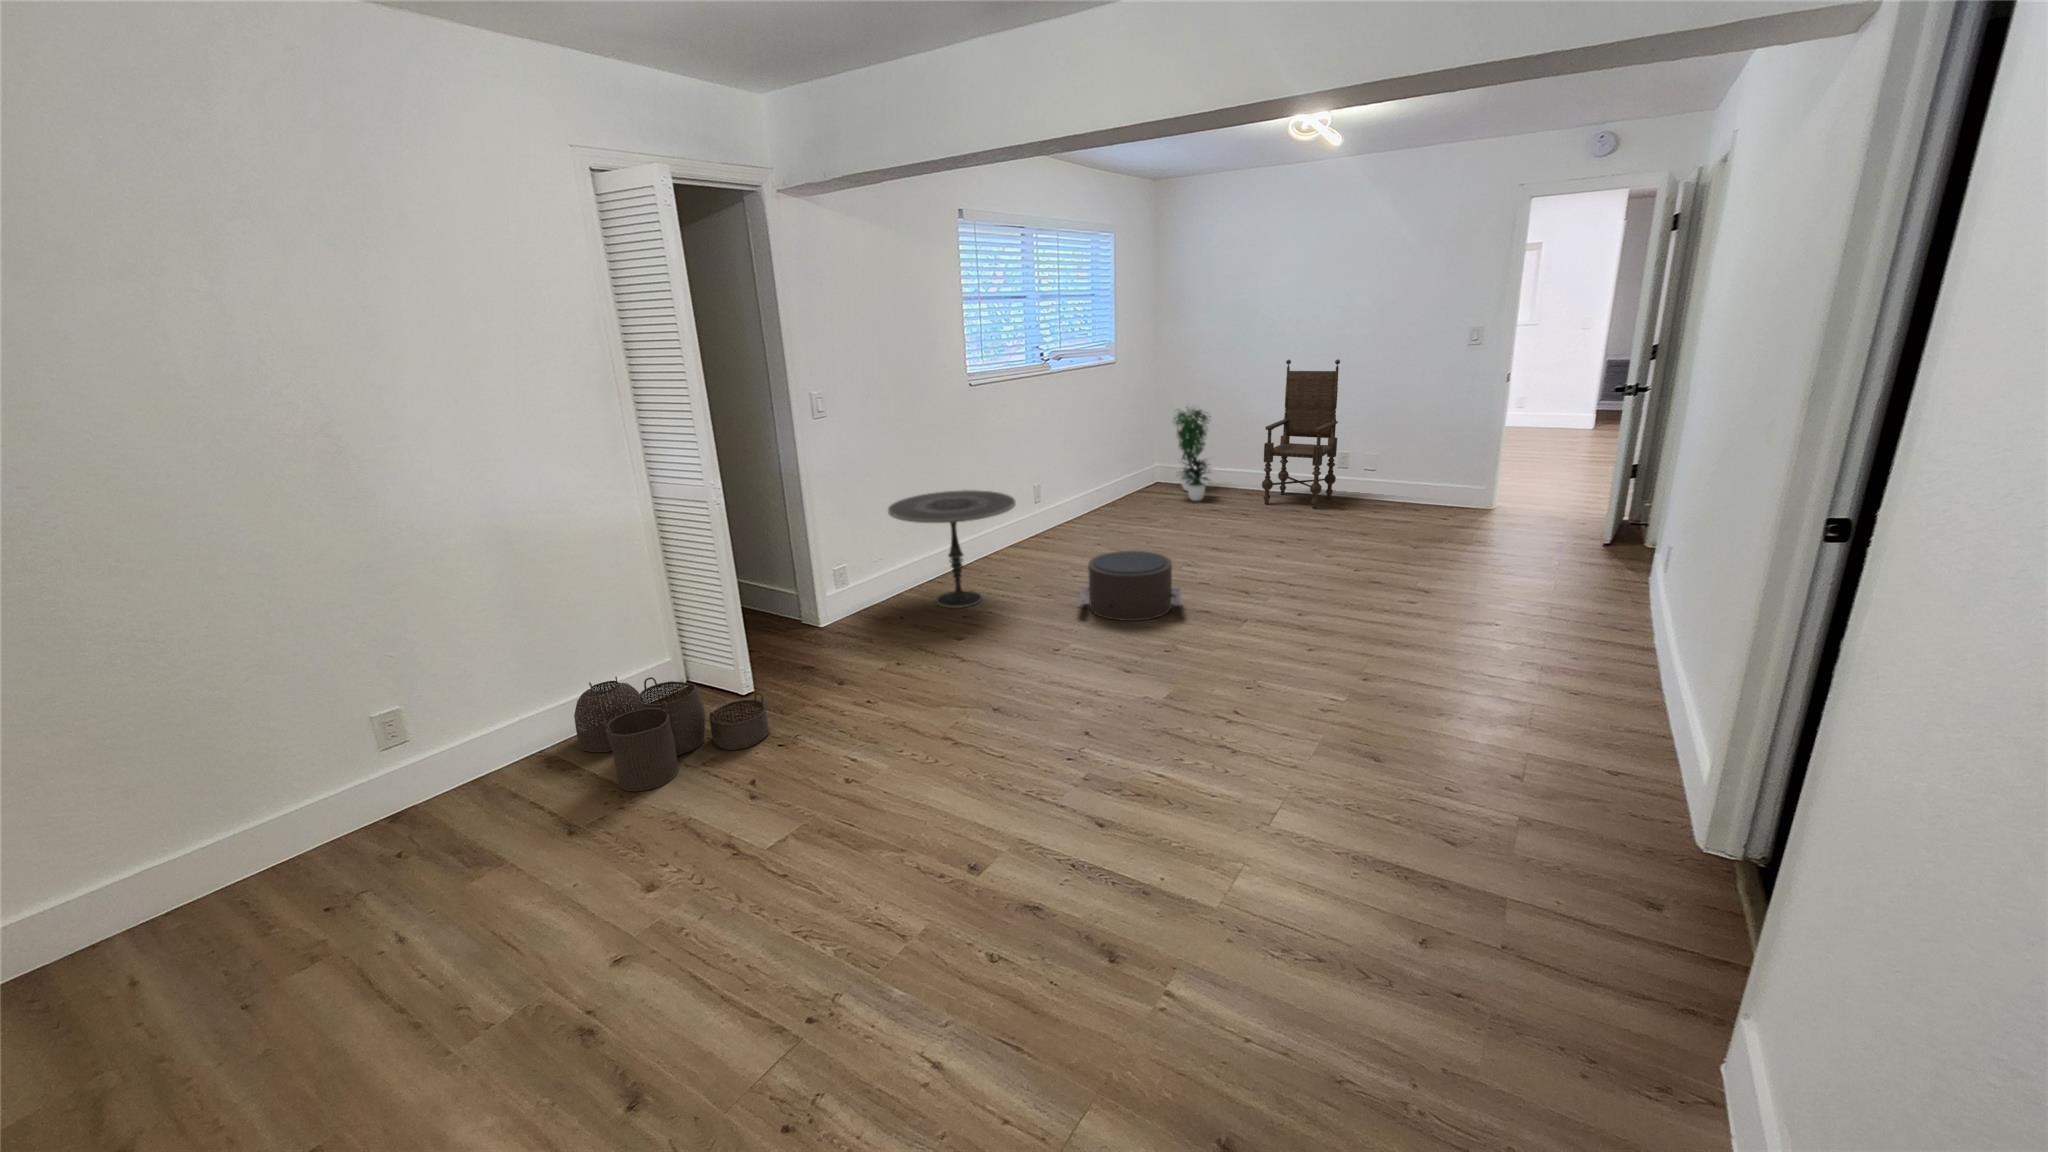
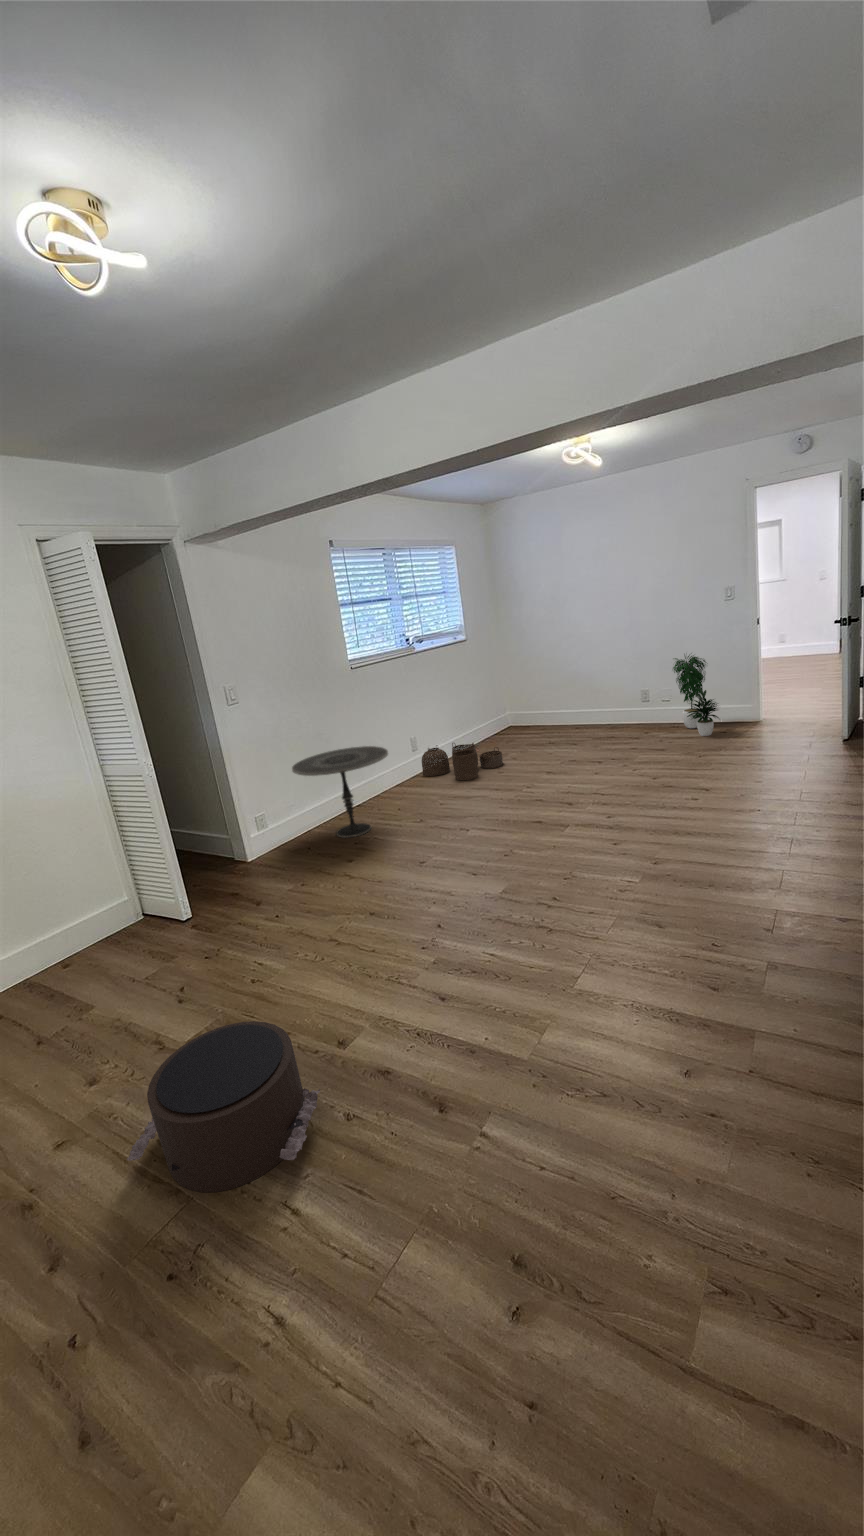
armchair: present [1262,359,1340,509] -> none [584,621,642,734]
potted plant: present [1173,409,1210,501] -> present [673,655,719,736]
pouf: present [1078,551,1183,621] -> present [127,1021,320,1192]
woven basket: present [574,677,769,791] -> present [422,743,503,780]

